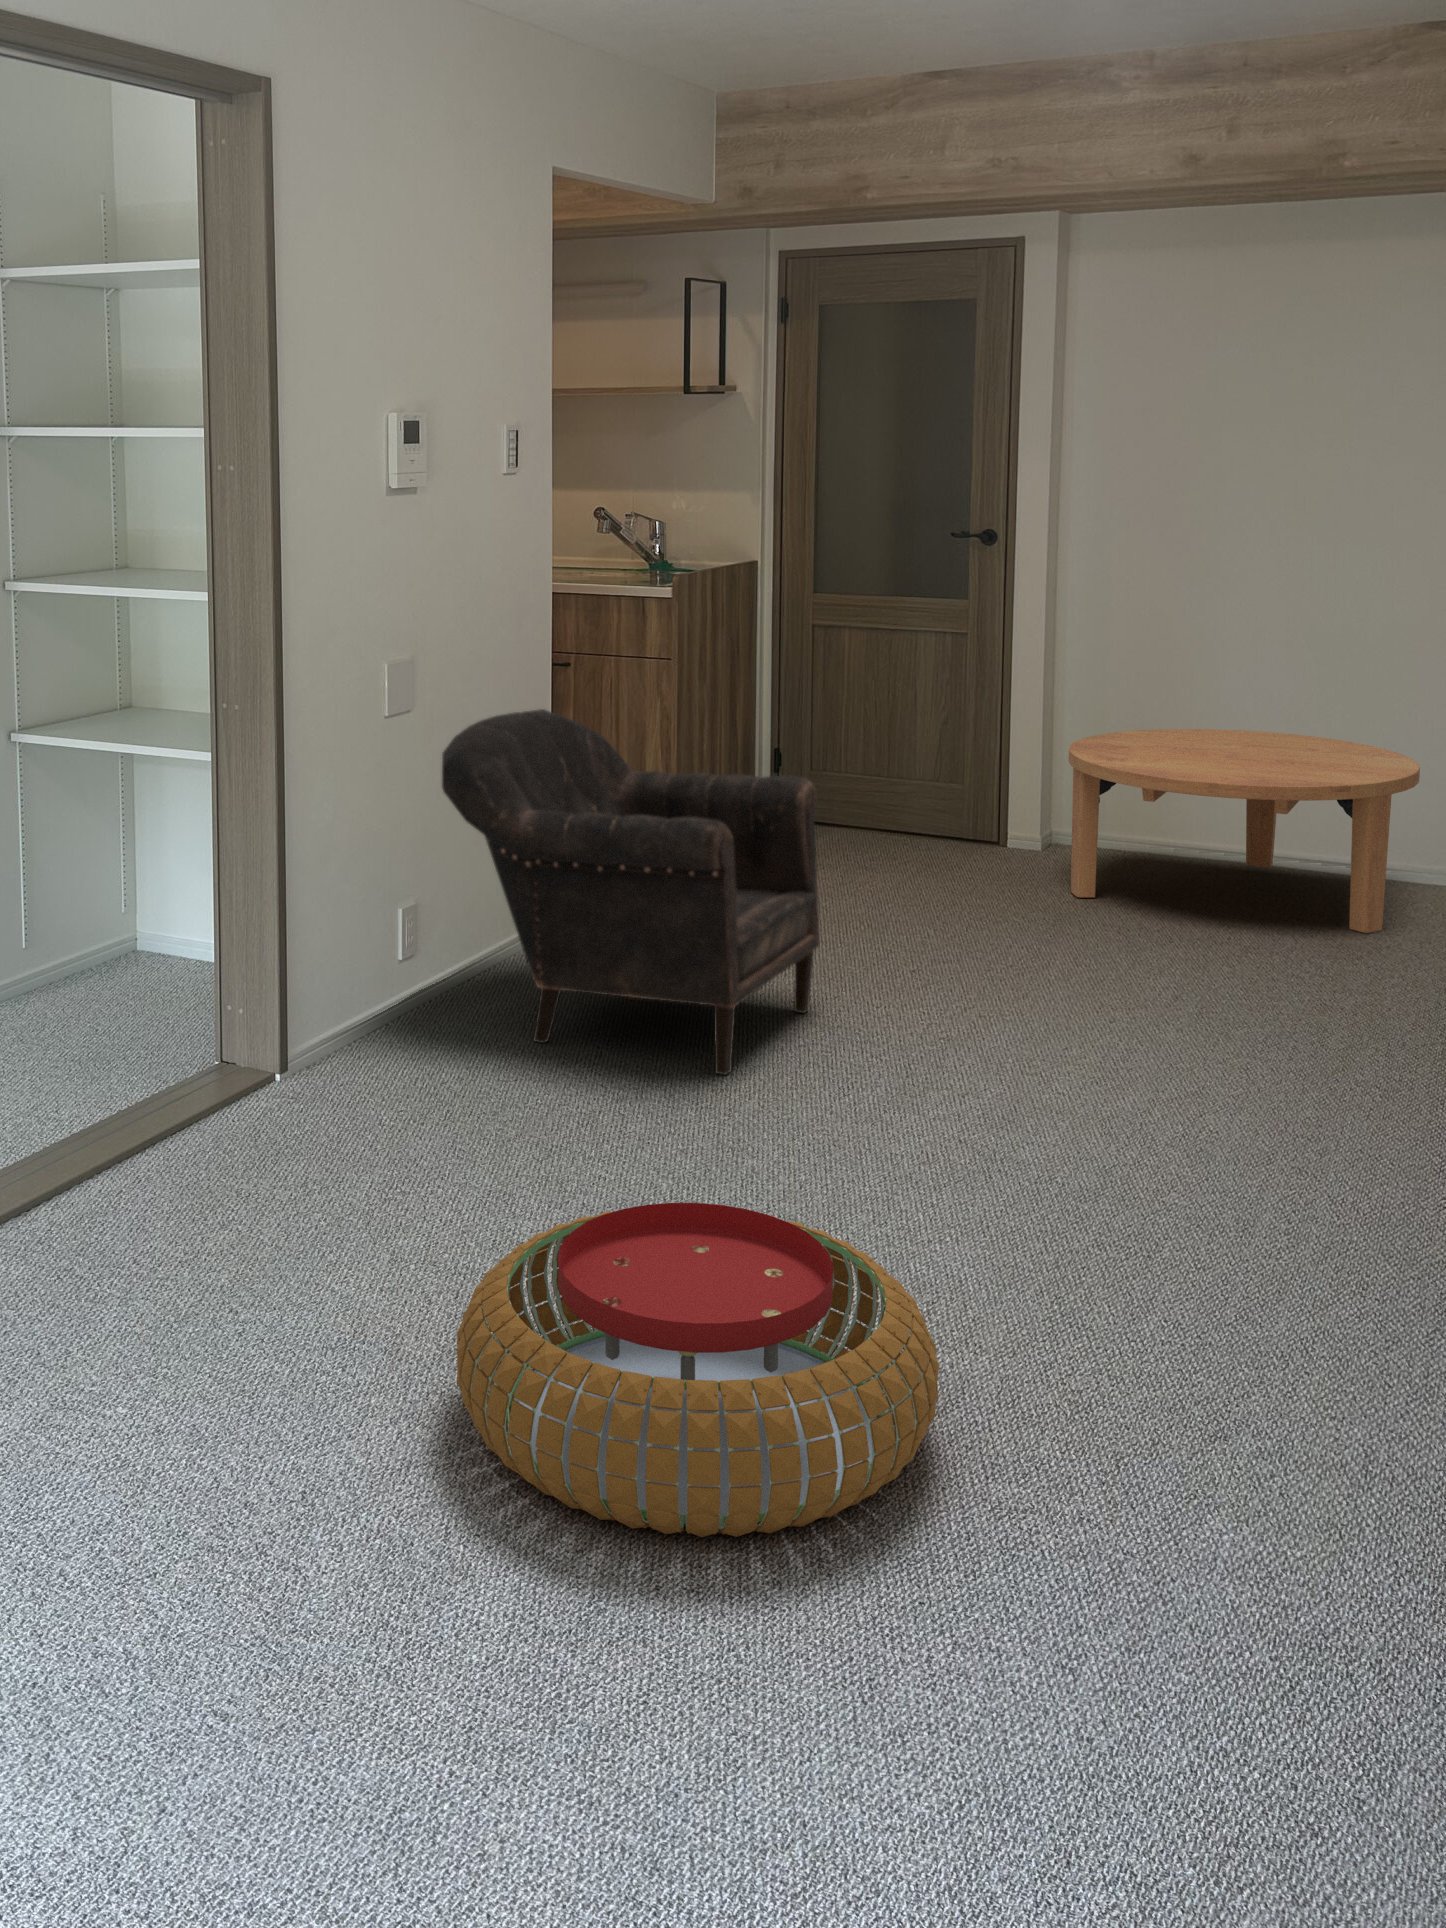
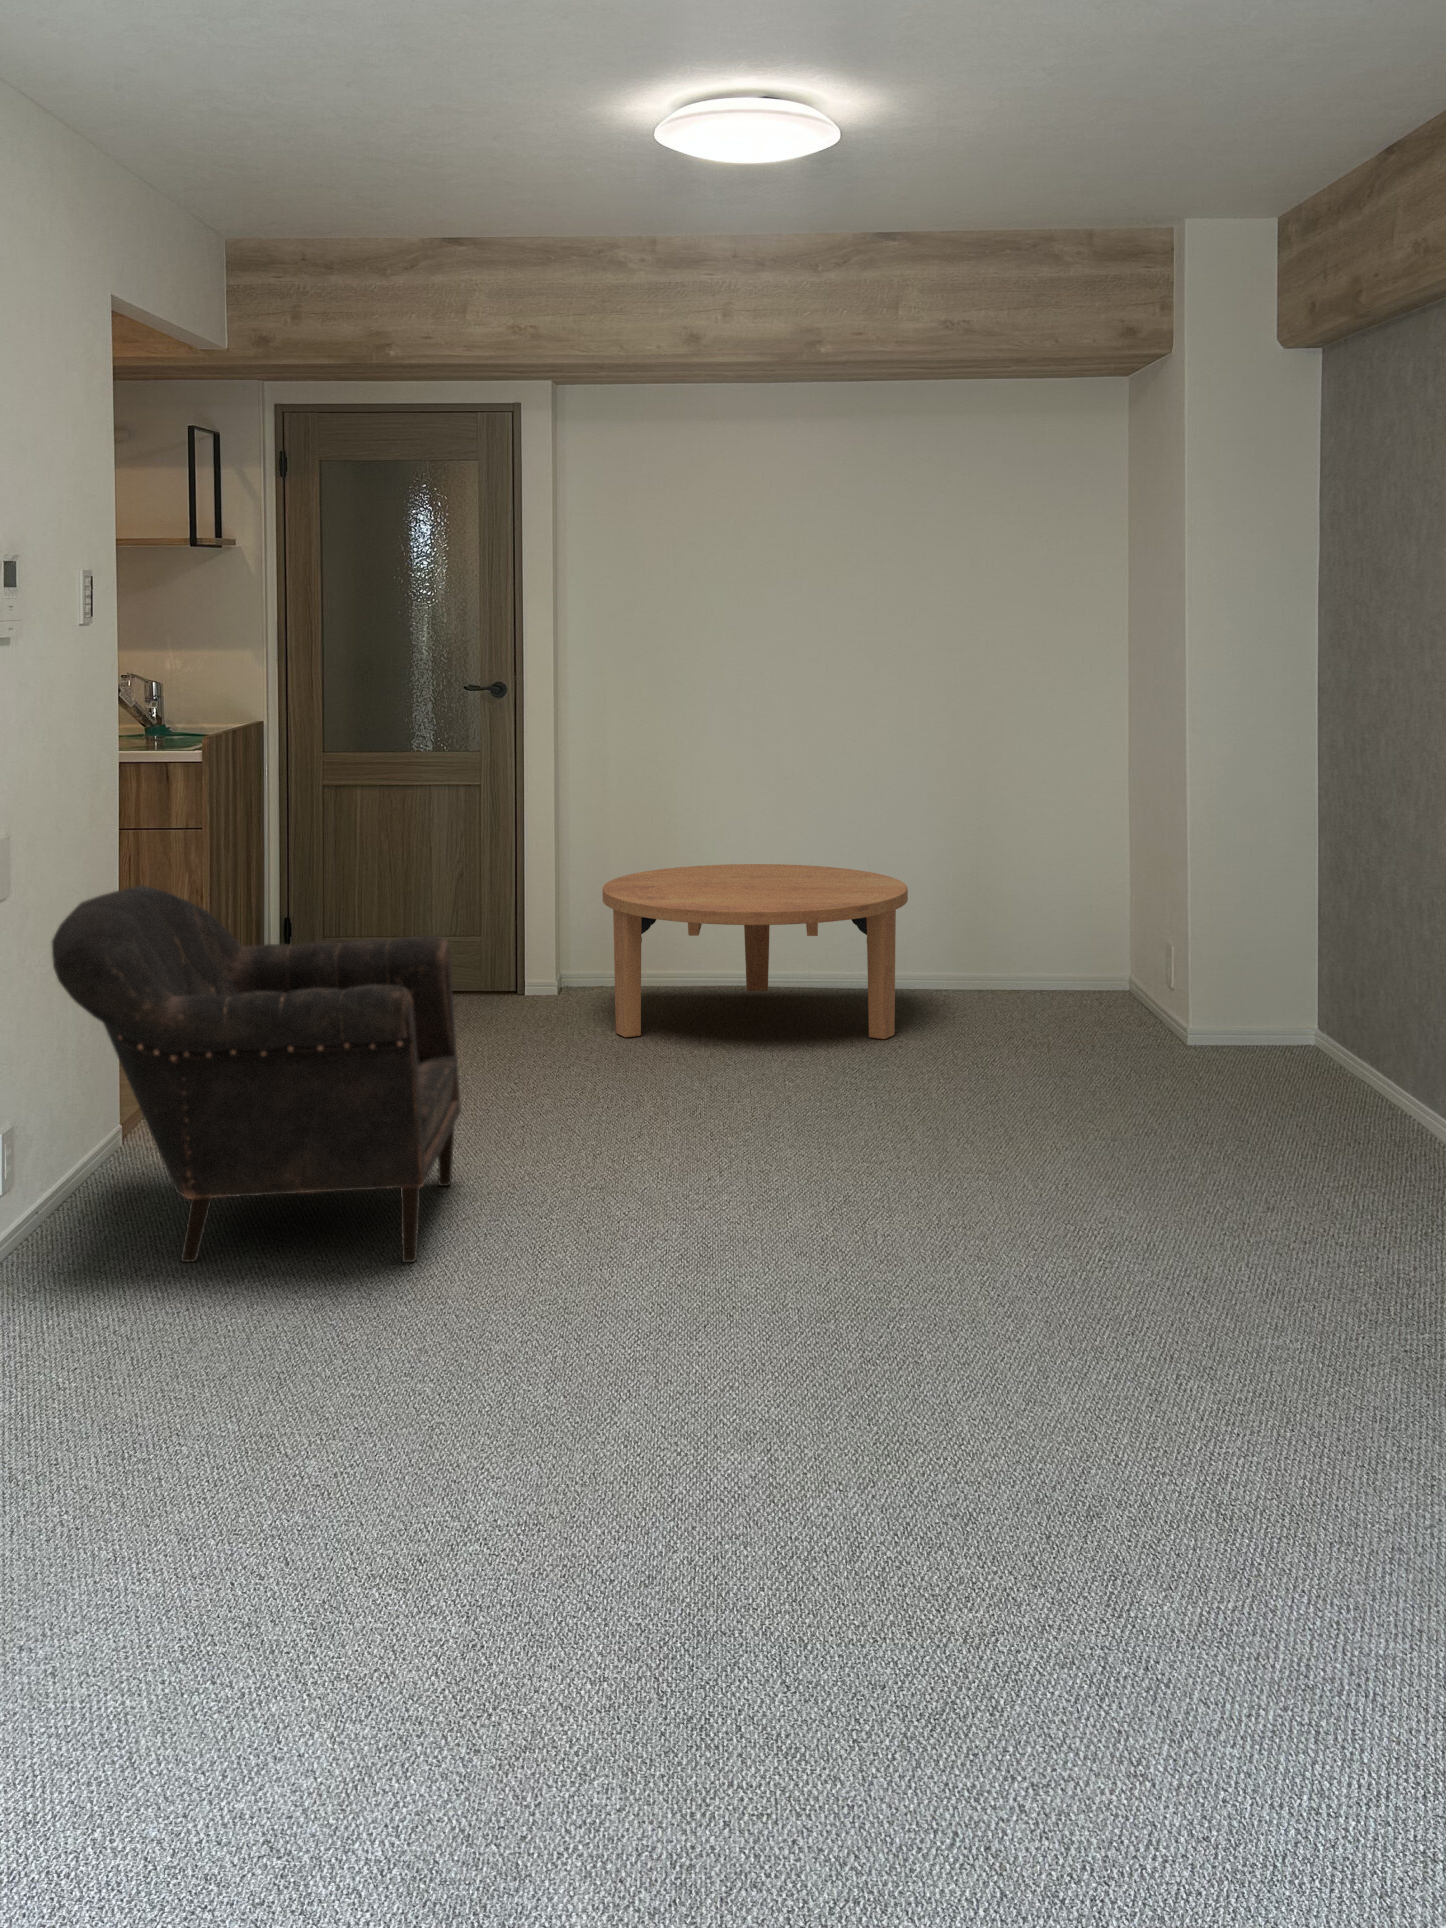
pouf: present [457,1203,939,1537] -> none [373,1386,898,1767]

